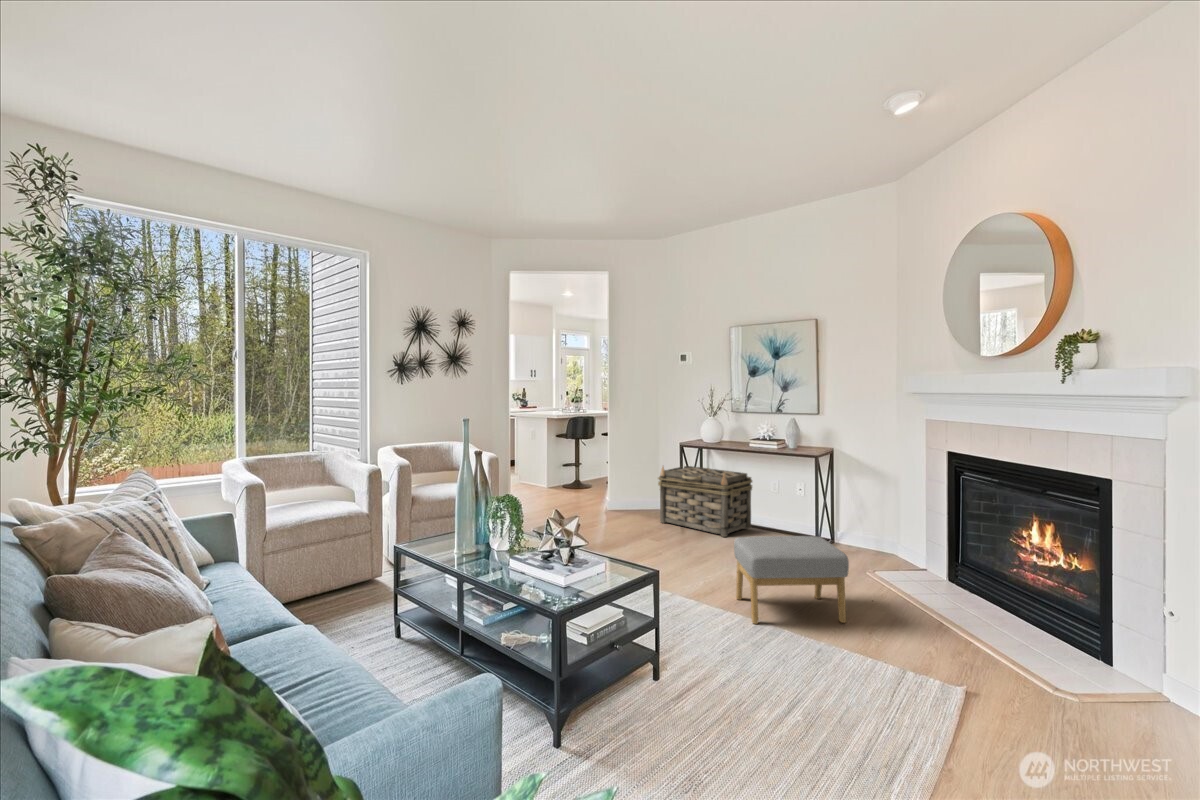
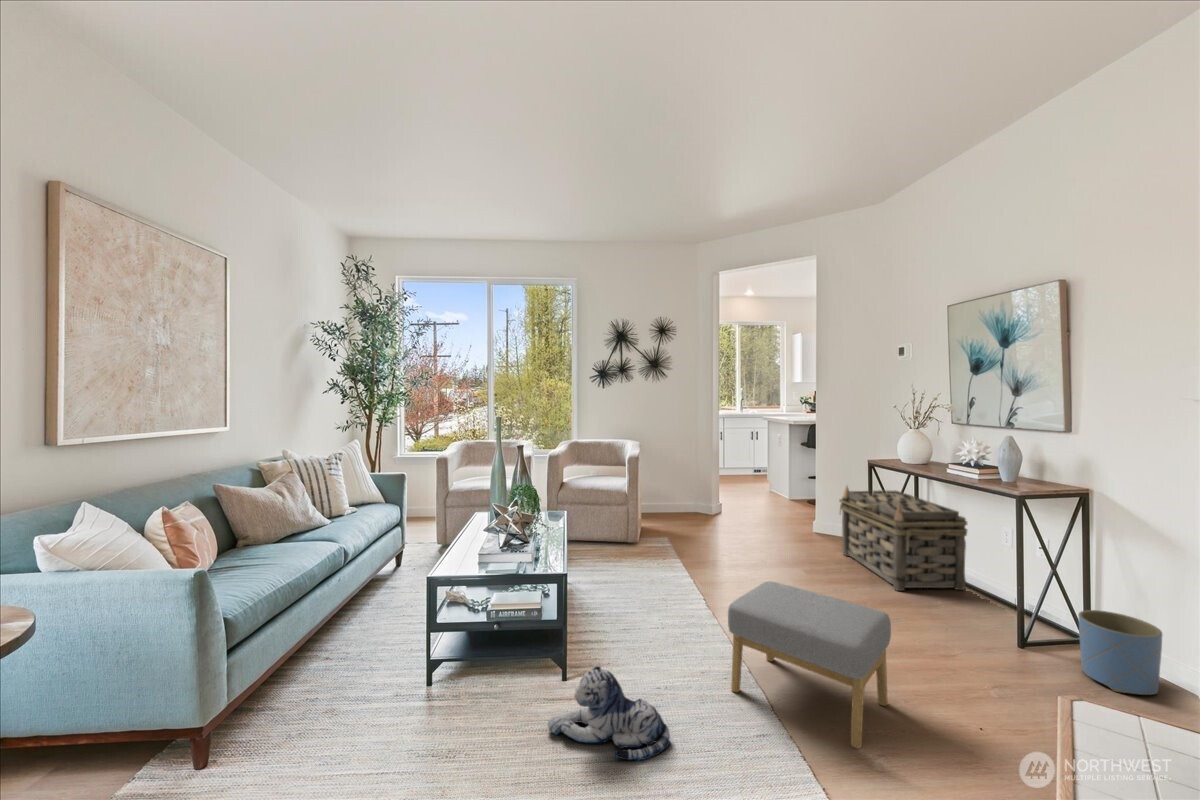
planter: none [844,515,880,557] -> present [1079,610,1162,695]
plush toy: none [708,626,788,700] -> present [548,666,670,760]

